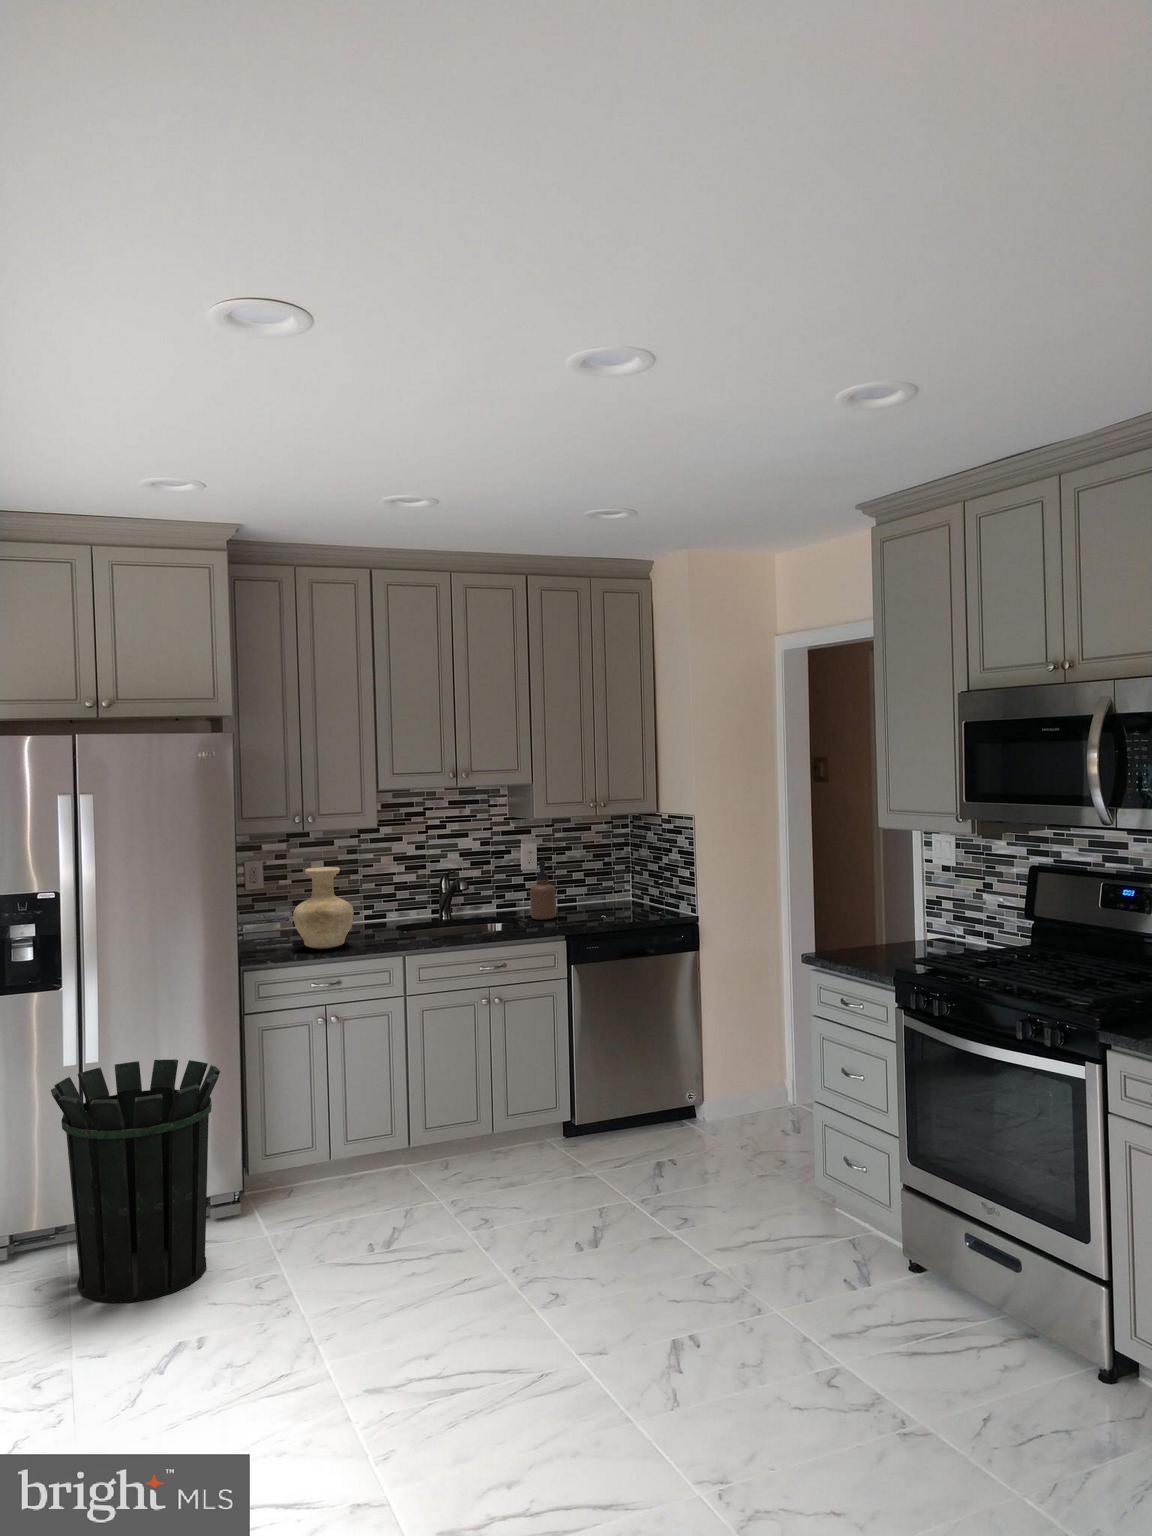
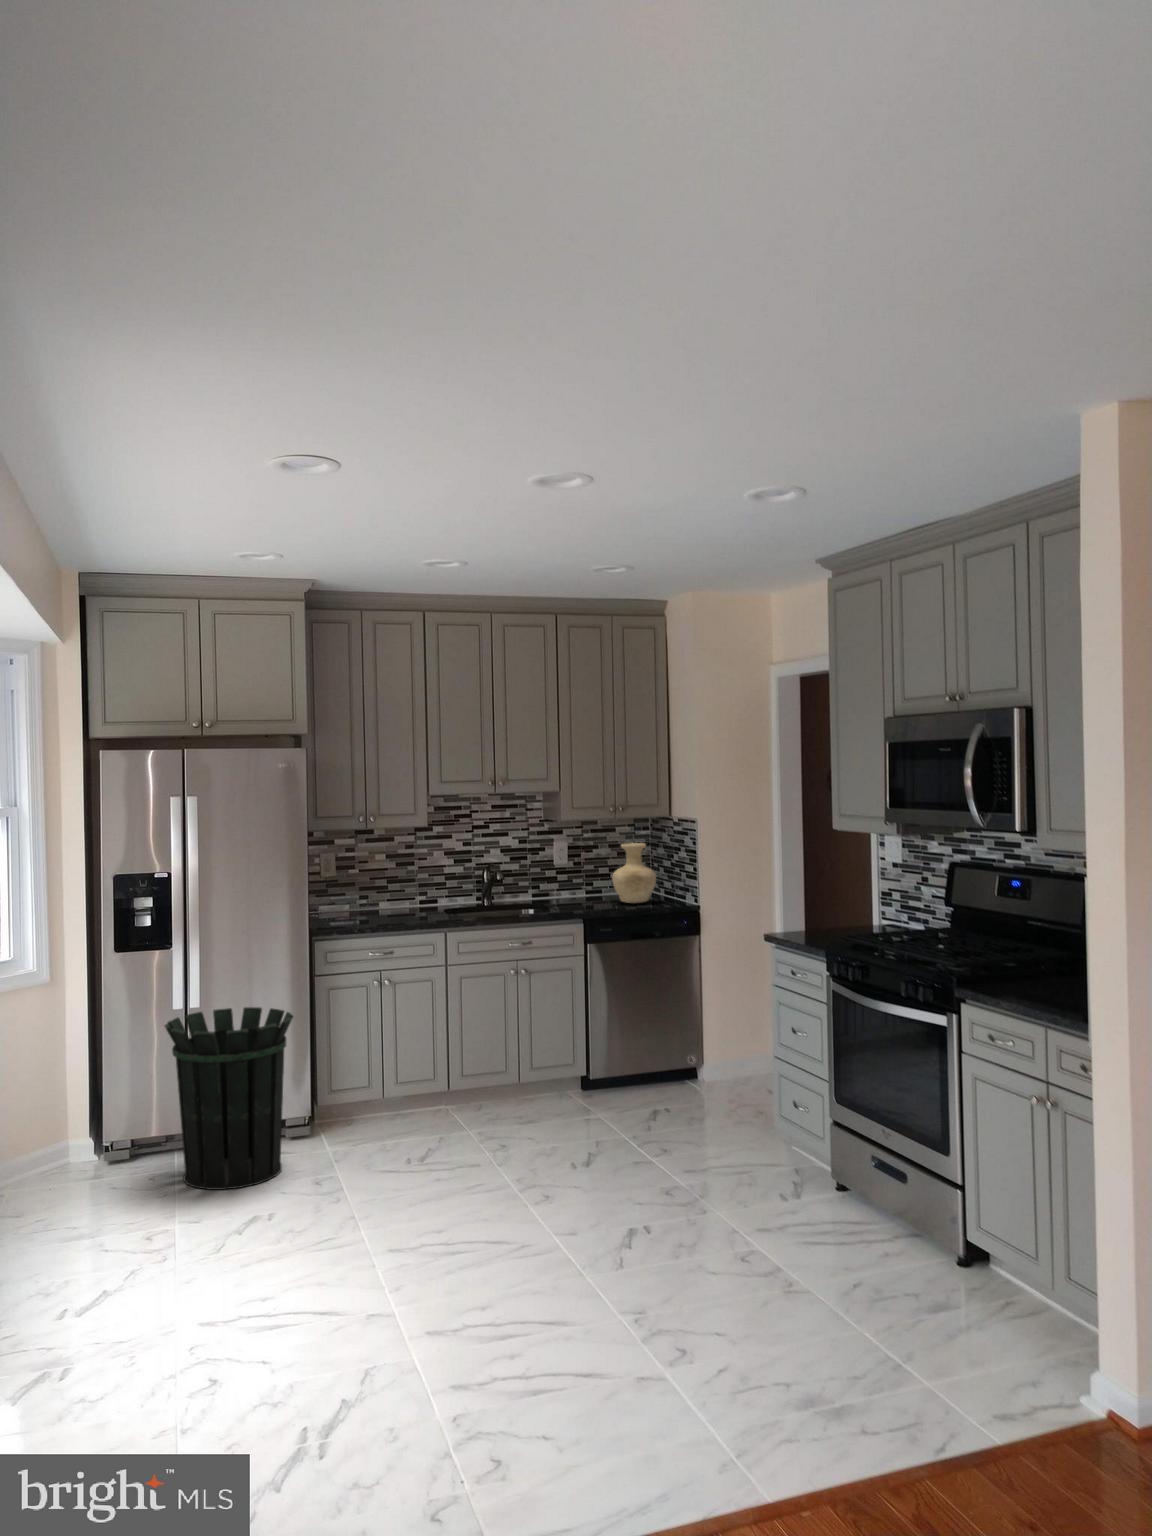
soap dispenser: present [530,860,556,920] -> none [559,856,581,907]
vase: present [293,867,354,949] -> present [612,843,656,903]

